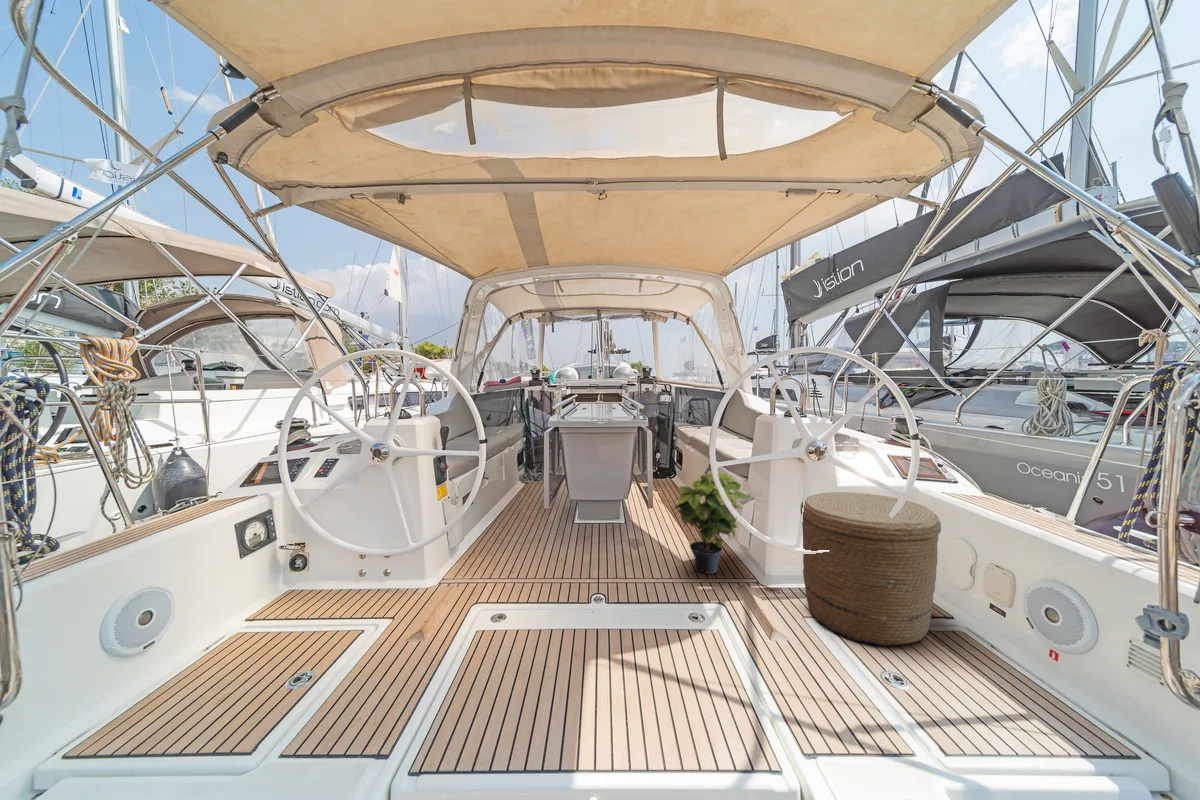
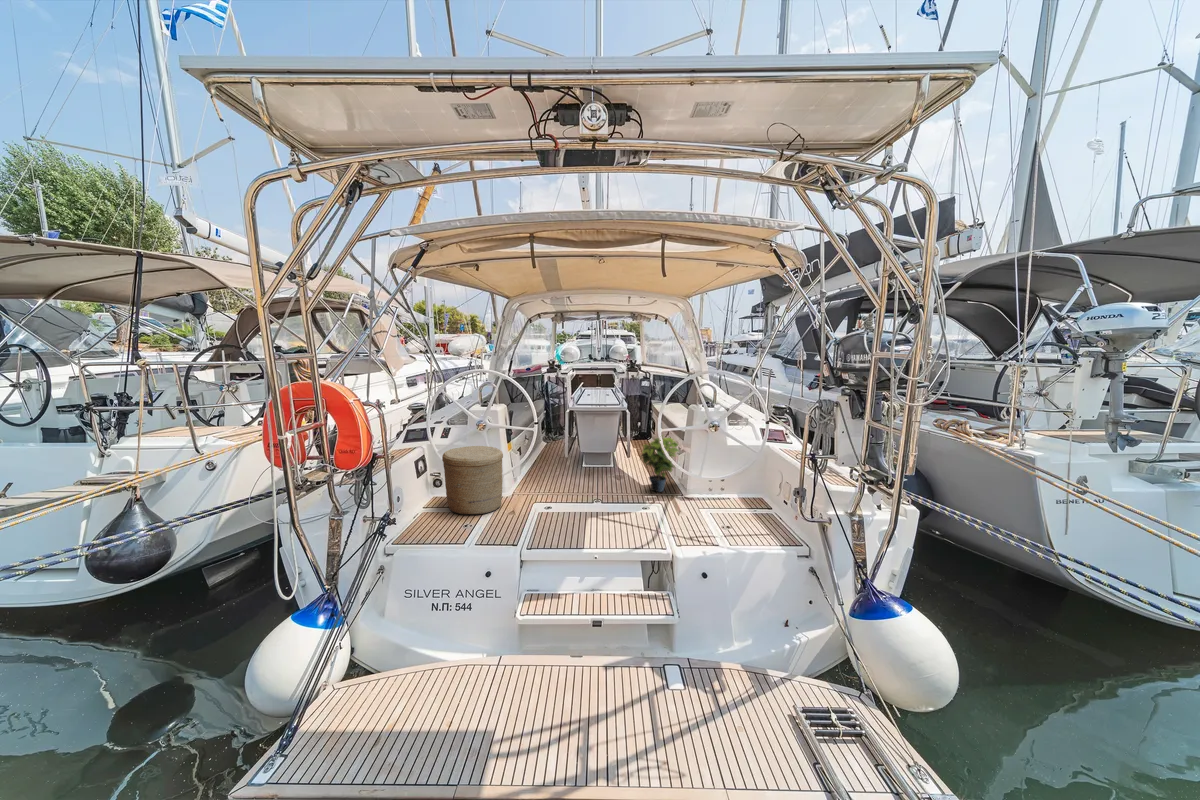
woven basket: present [800,492,941,646] -> present [442,446,503,515]

